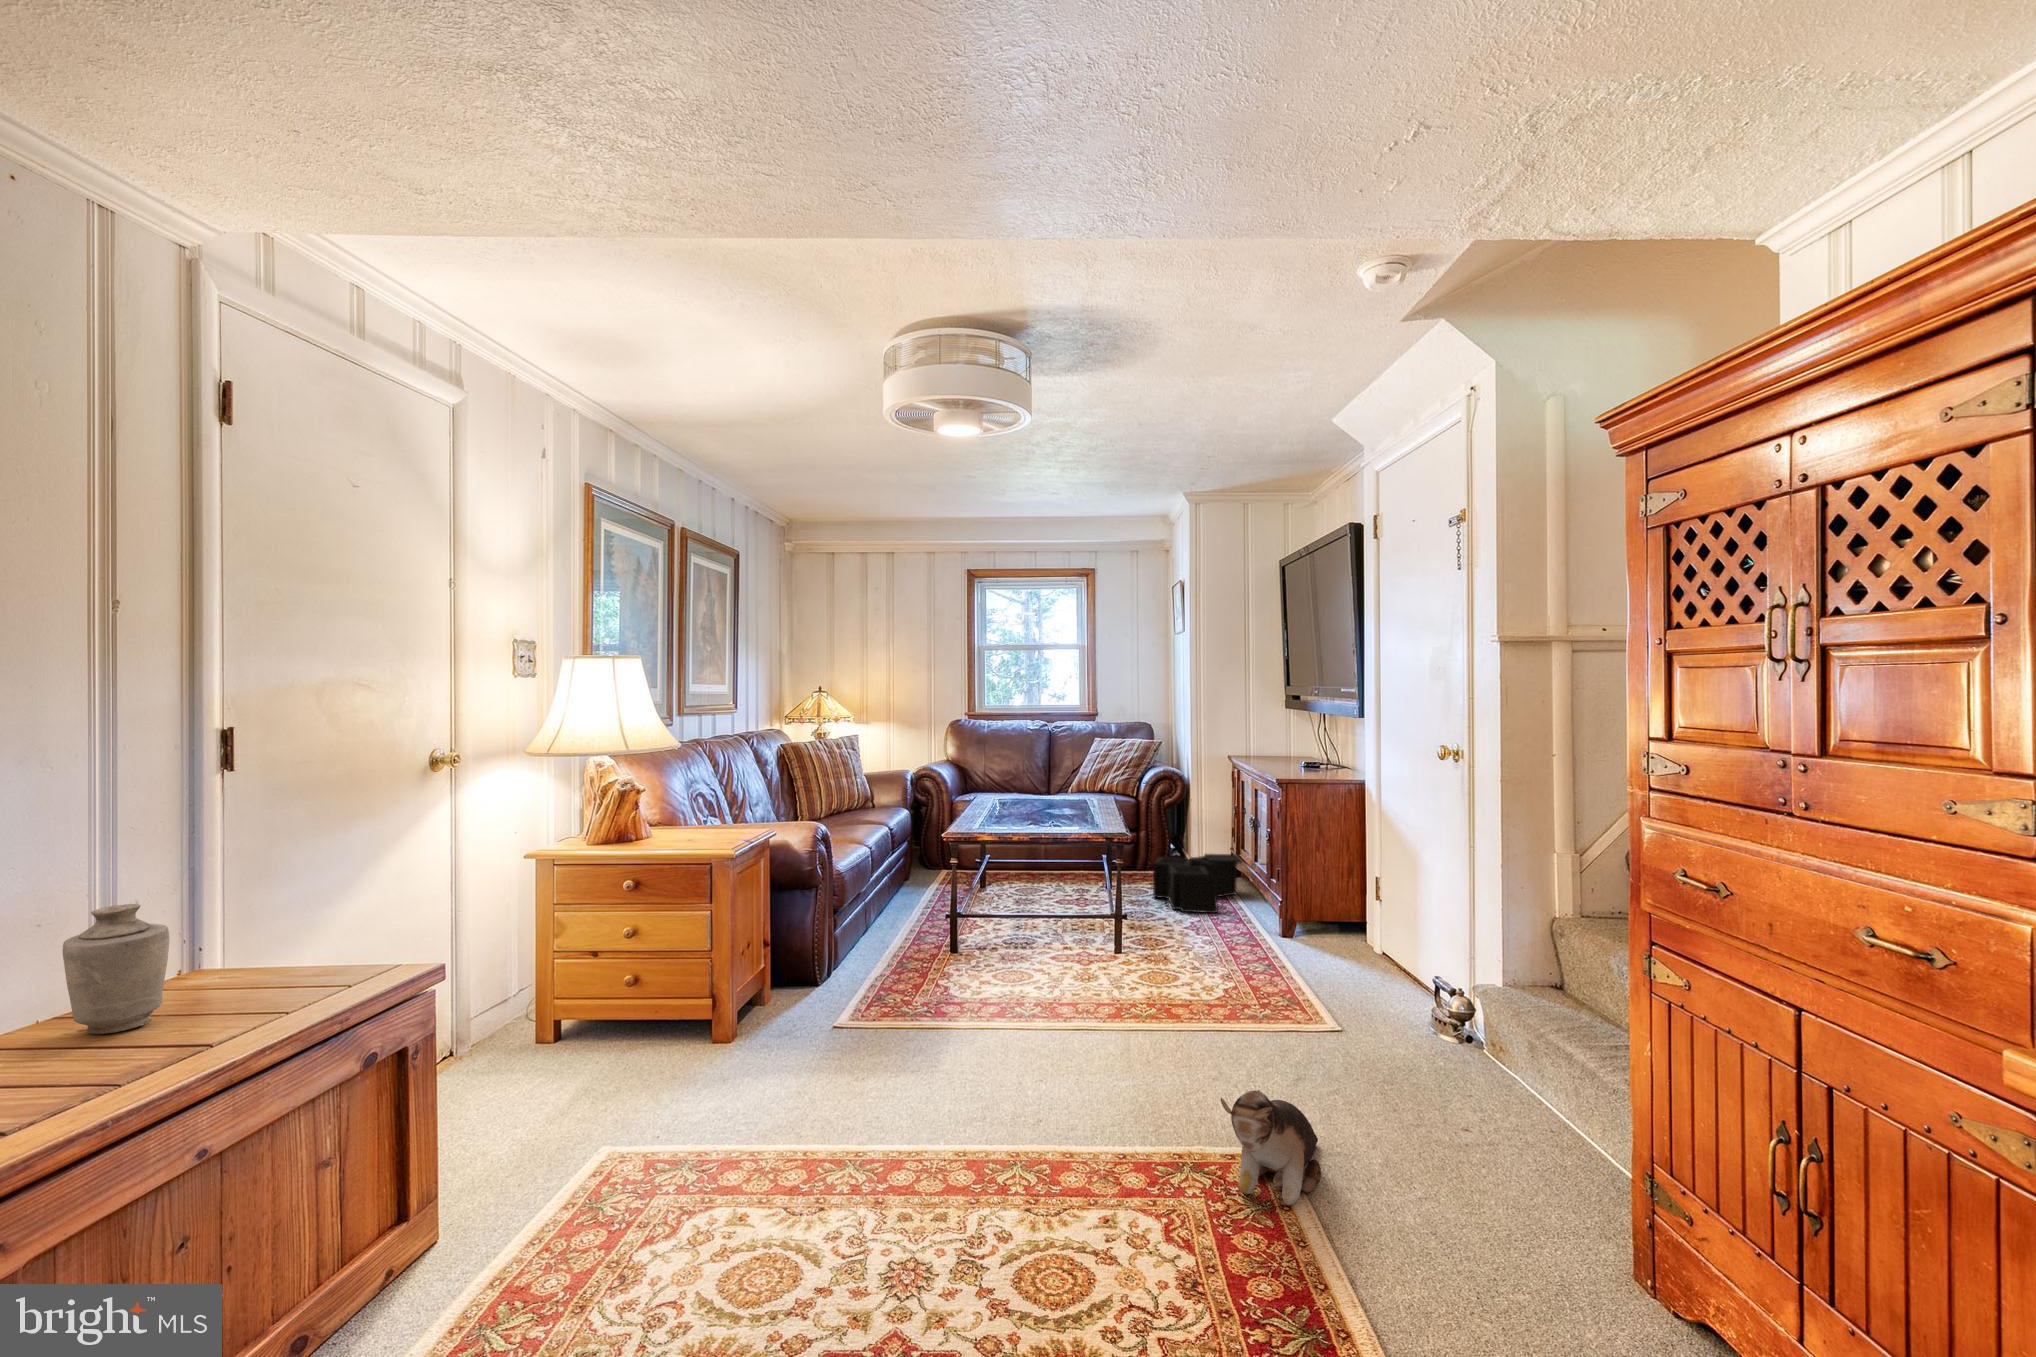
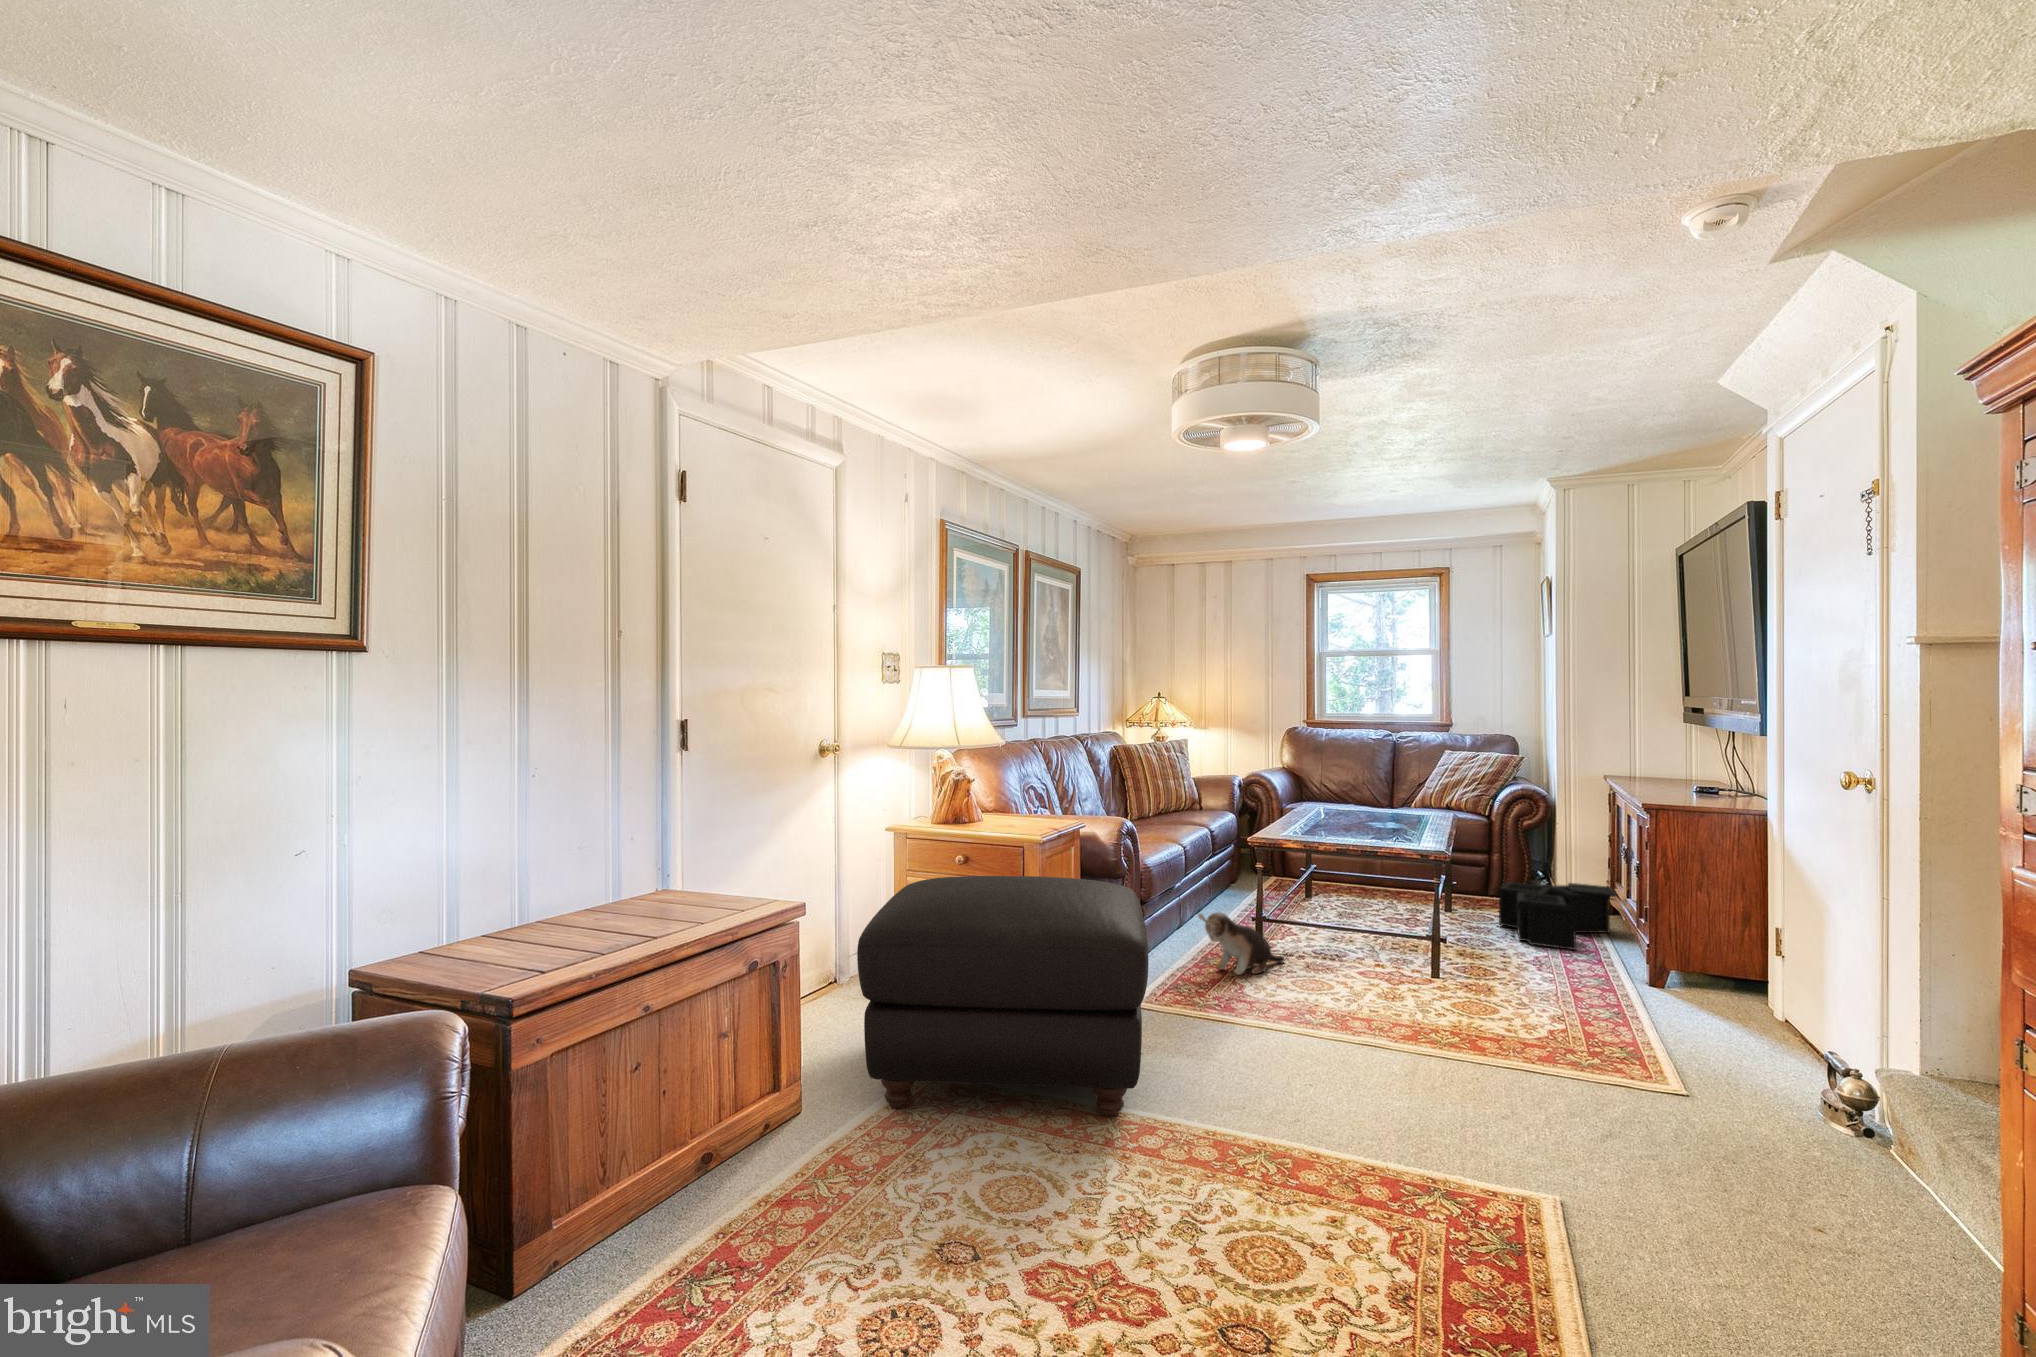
ottoman: none [523,894,894,1209] -> present [857,876,1148,1118]
vase: present [62,904,169,1034] -> none [592,842,645,924]
plush toy: present [1221,1090,1321,1205] -> present [1198,912,1285,975]

